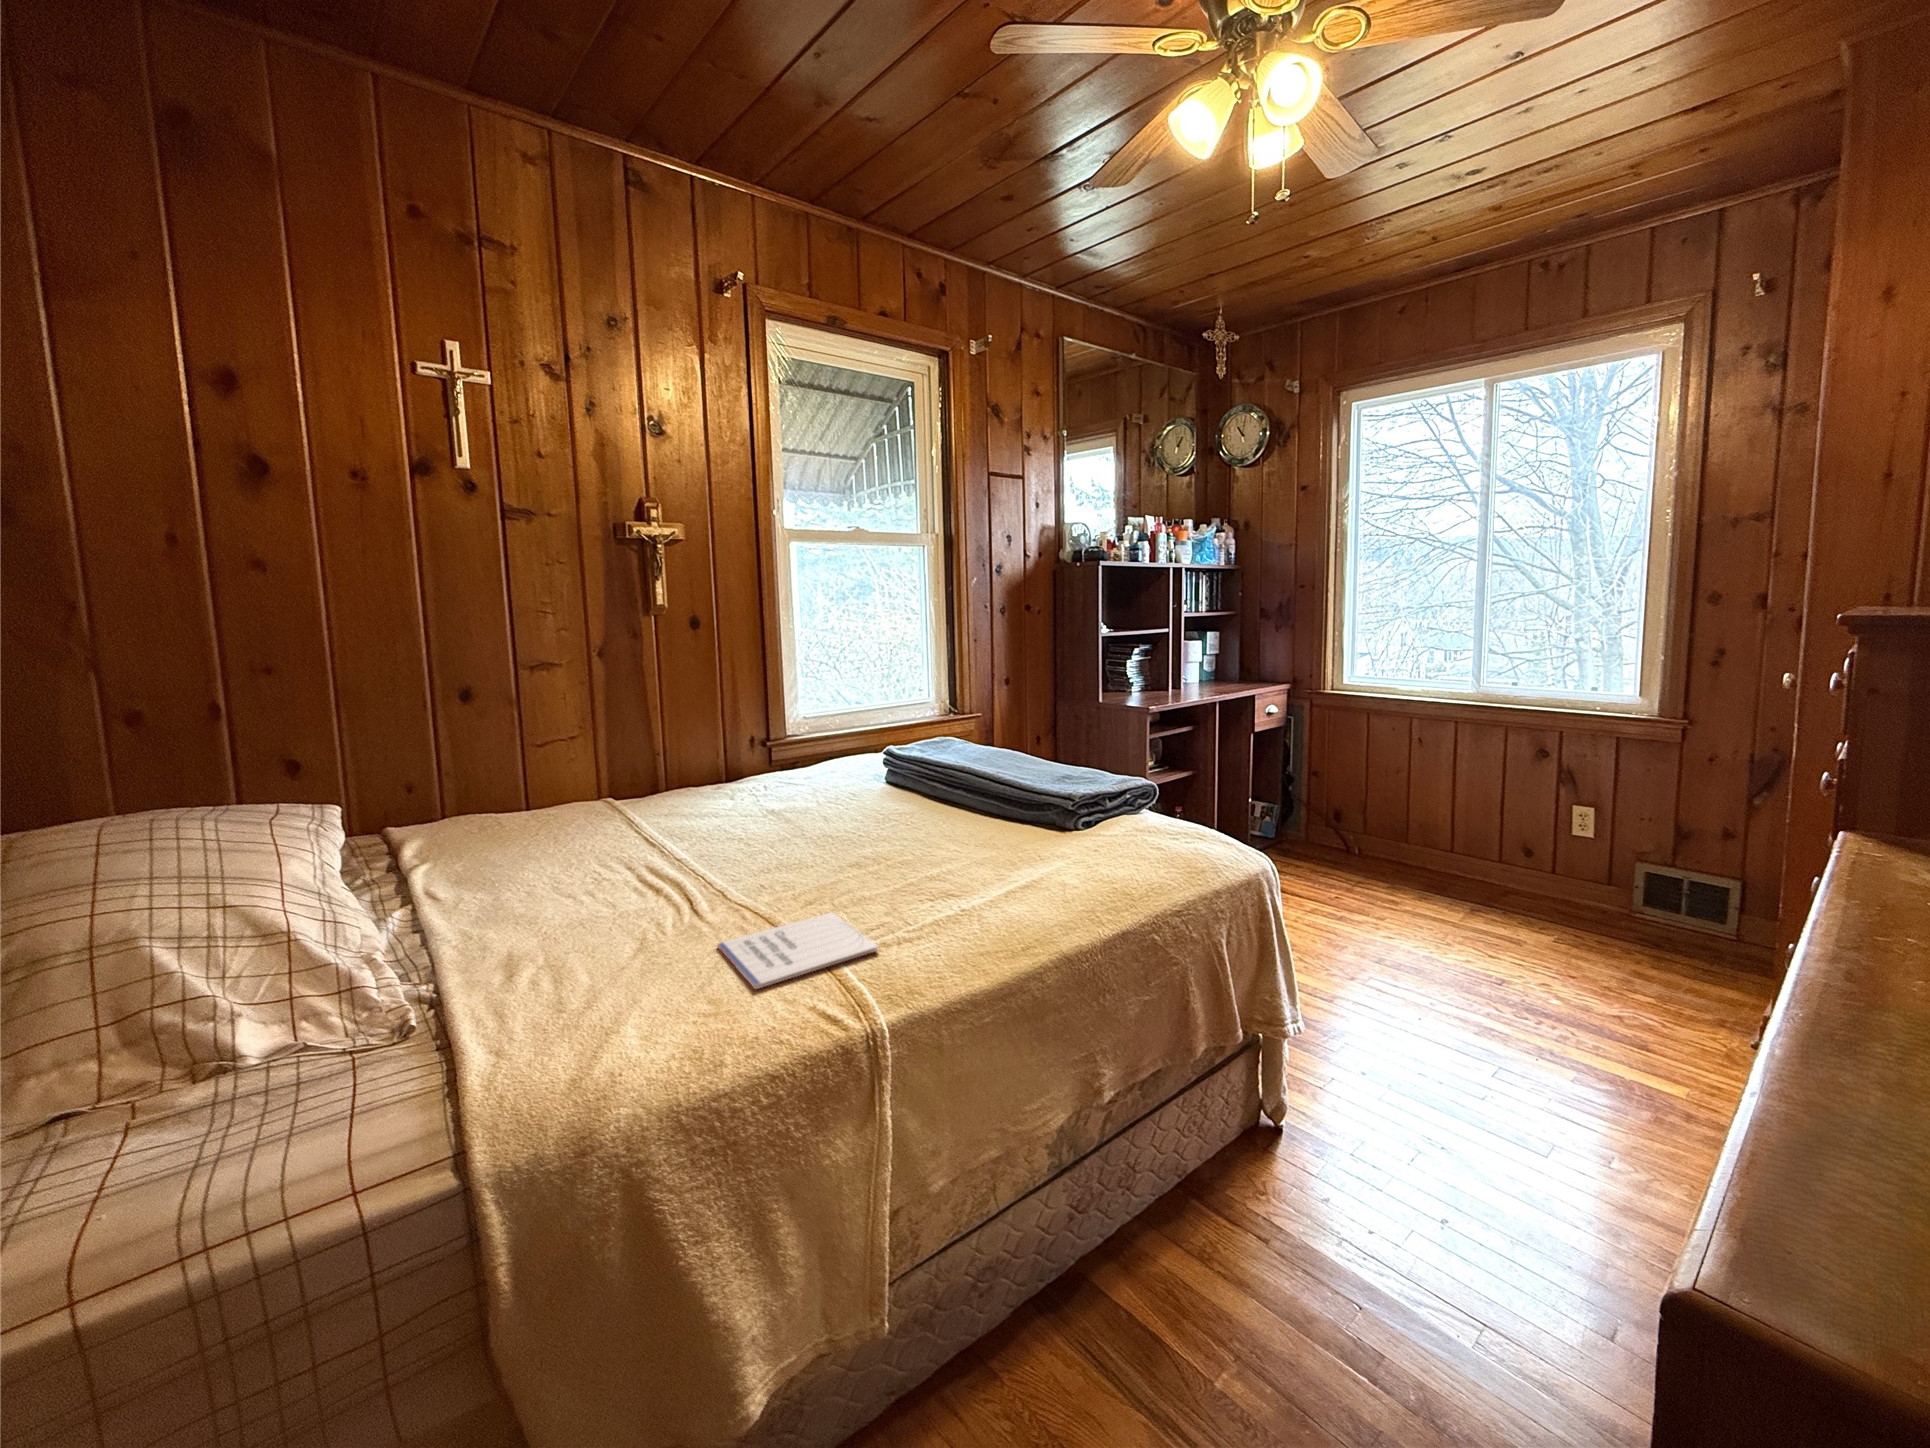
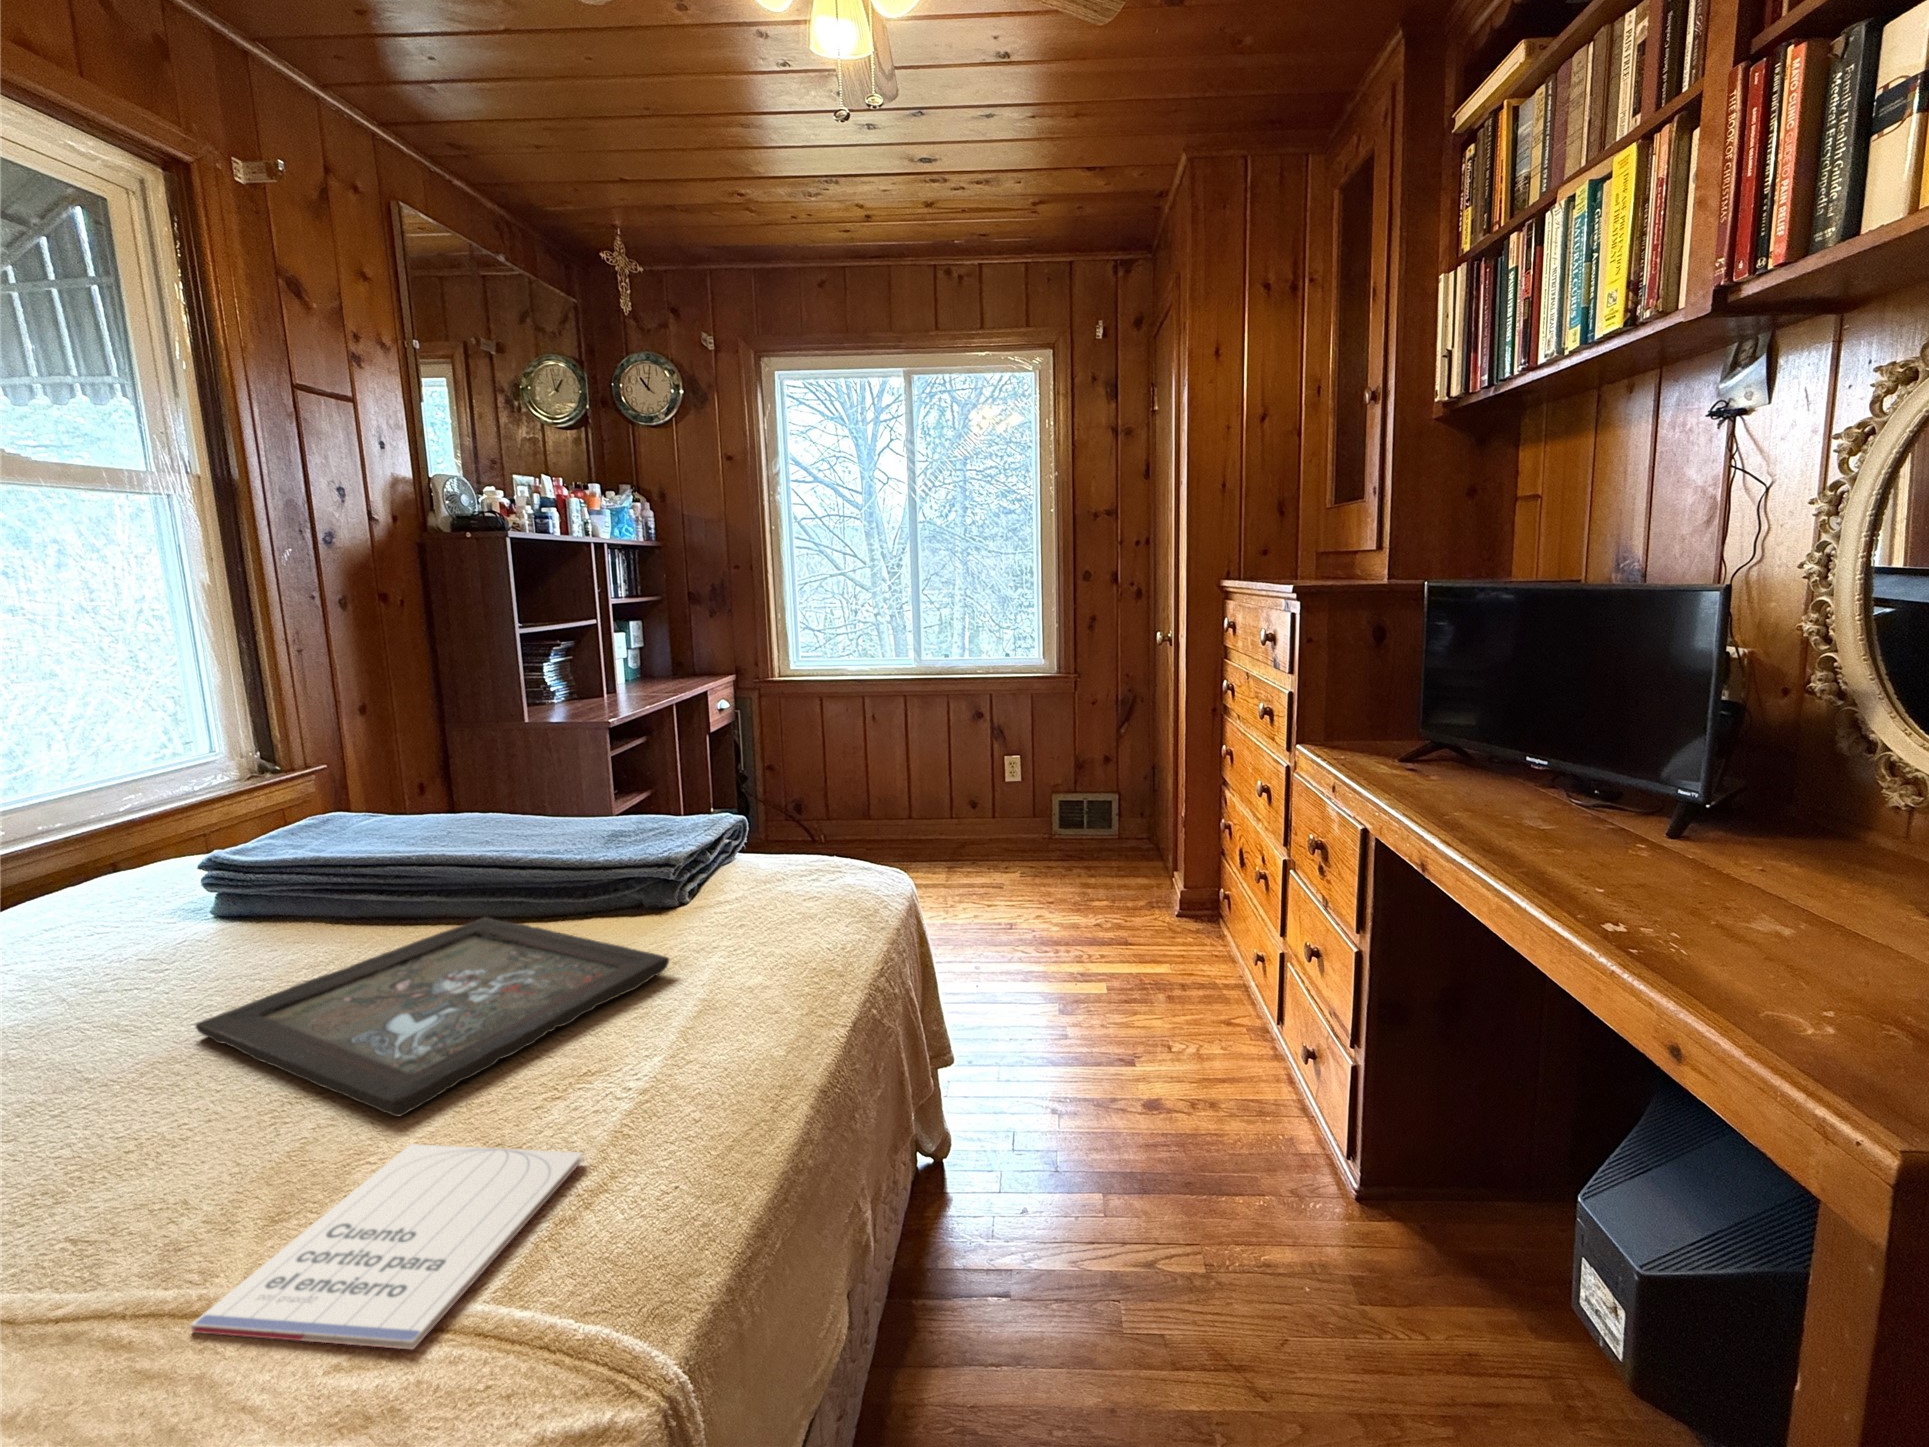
tray: none [820,817,1020,899] -> present [196,917,669,1117]

